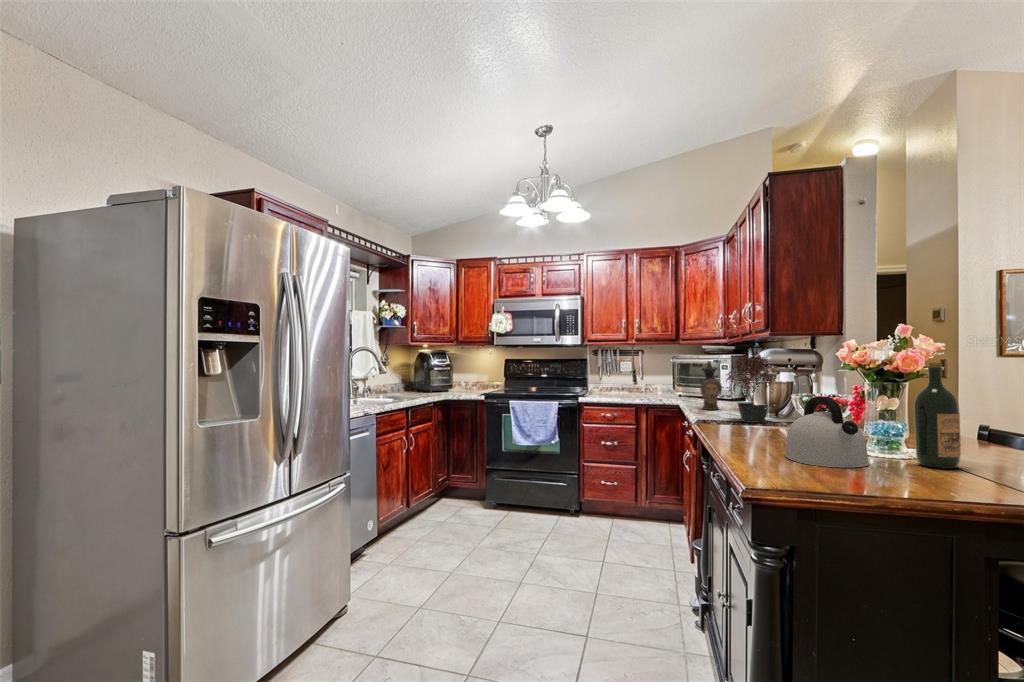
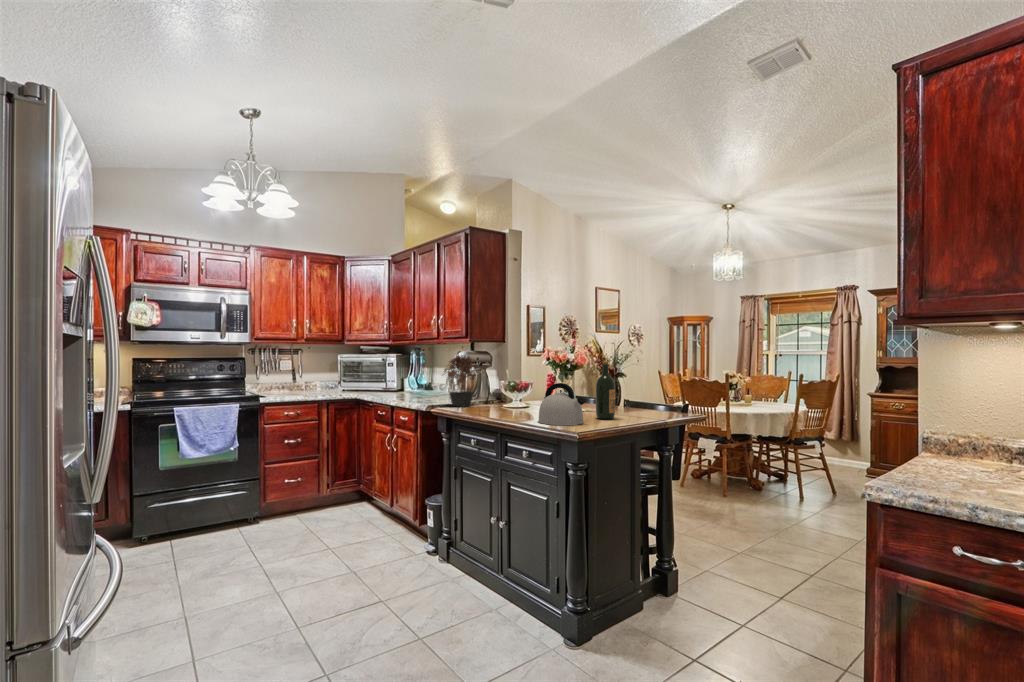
ceramic pitcher: present [701,361,722,410] -> none [399,360,416,400]

